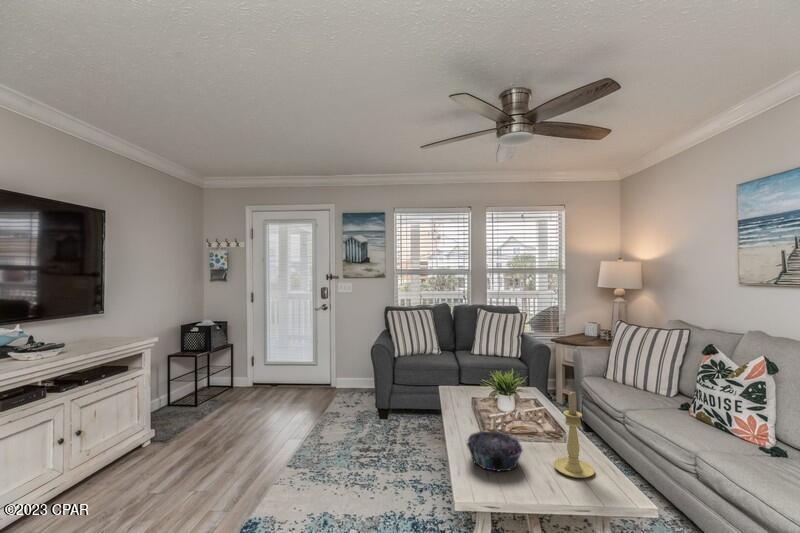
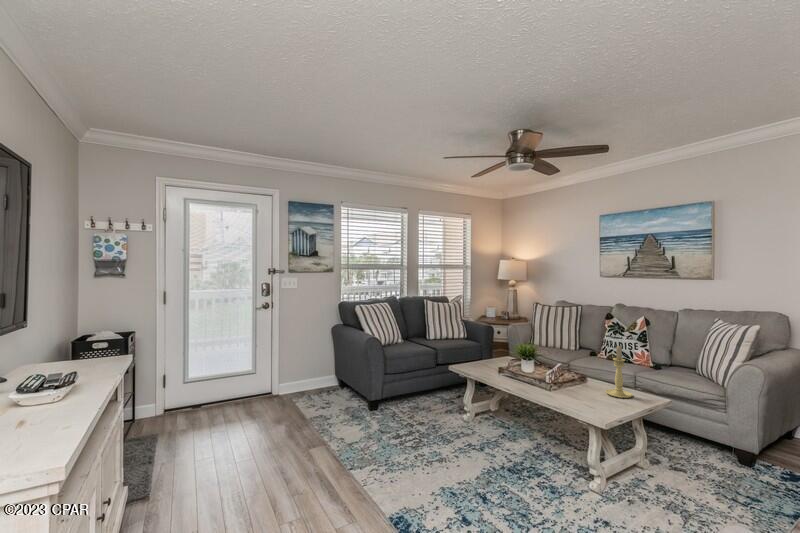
decorative bowl: present [467,431,522,471] -> none [559,383,604,406]

